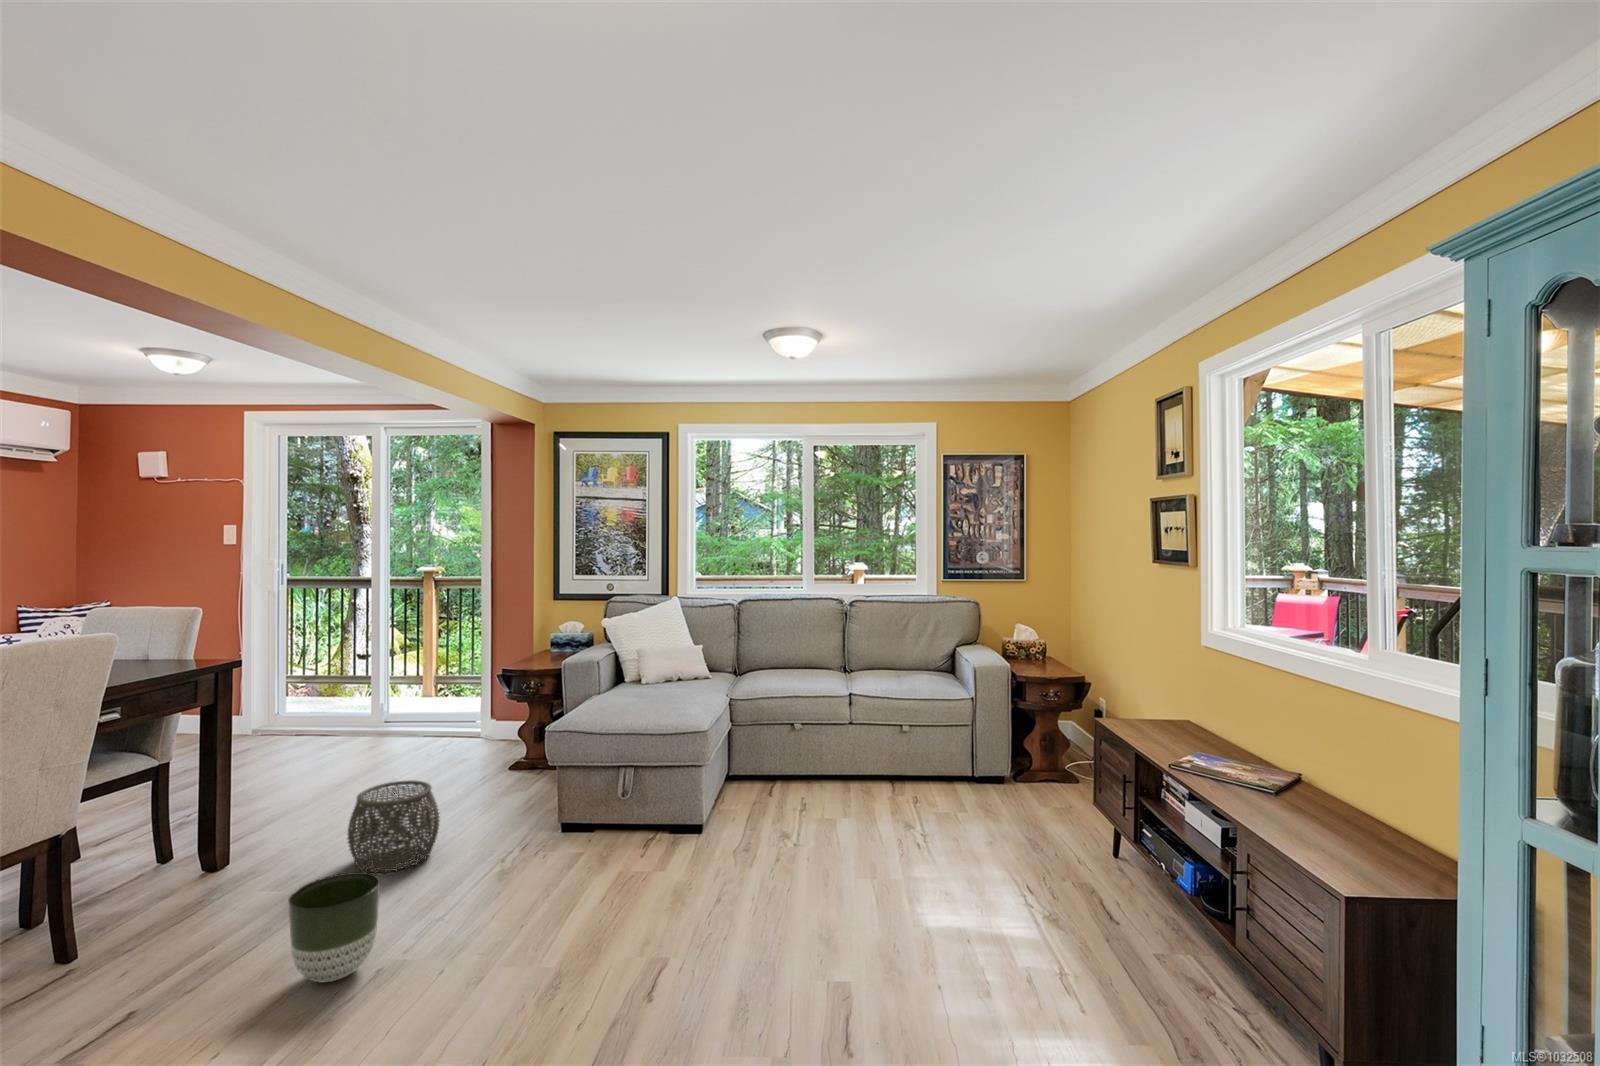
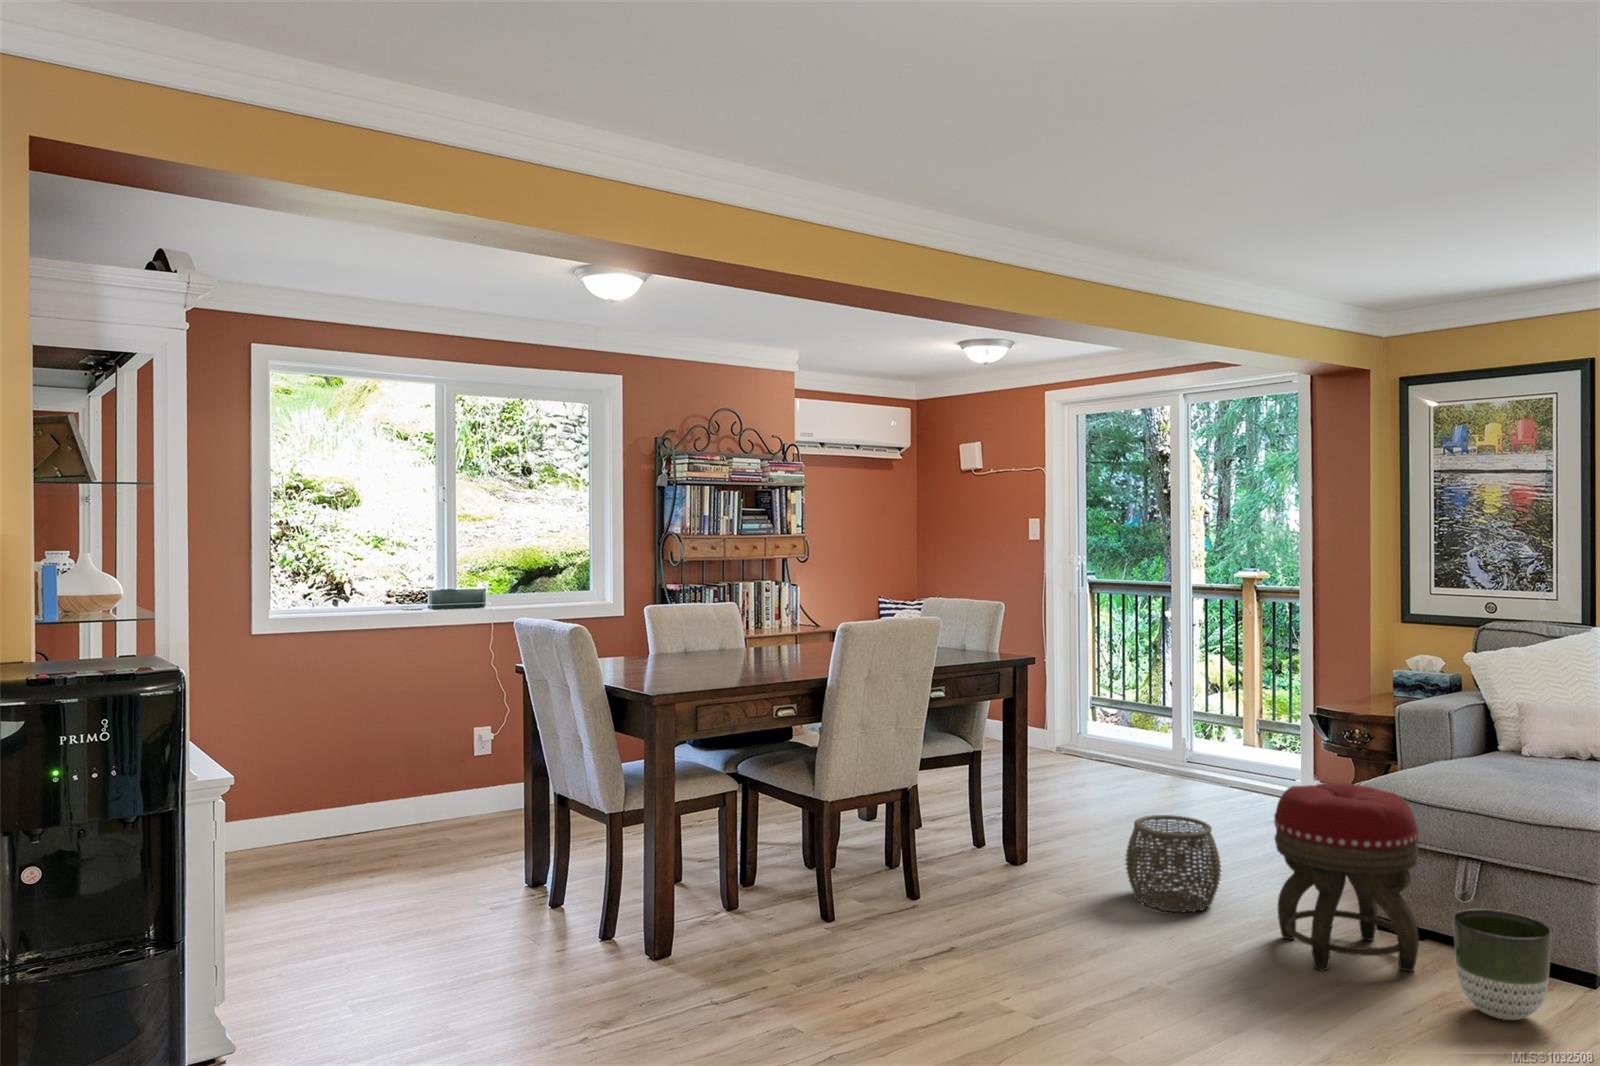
footstool: none [493,727,602,886] -> present [1274,783,1419,972]
planter: present [288,872,380,982] -> present [1453,909,1551,1020]

